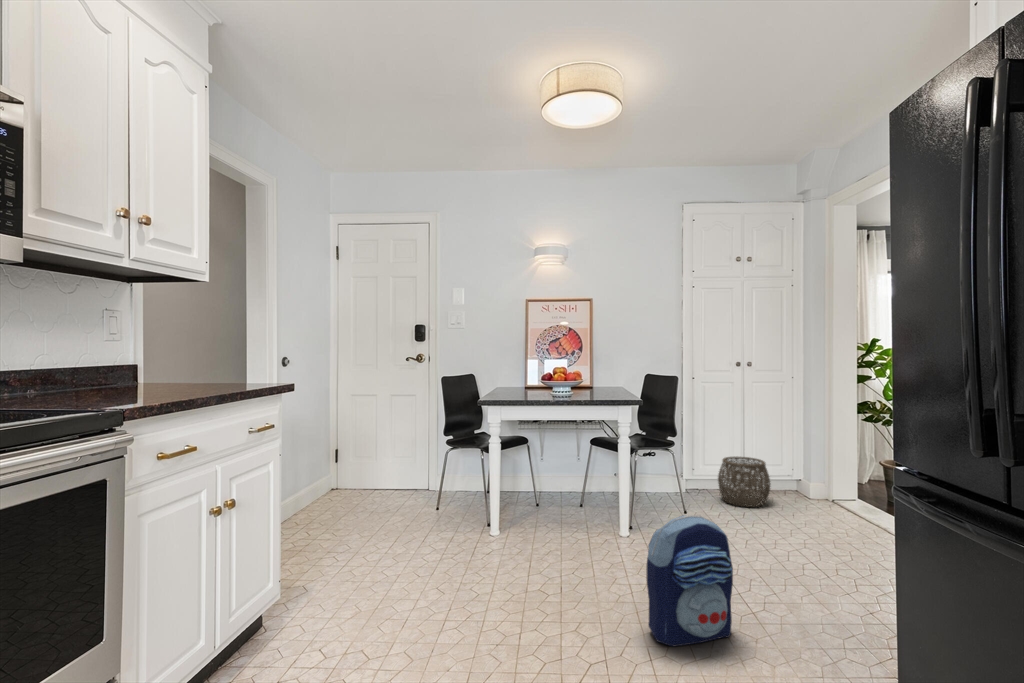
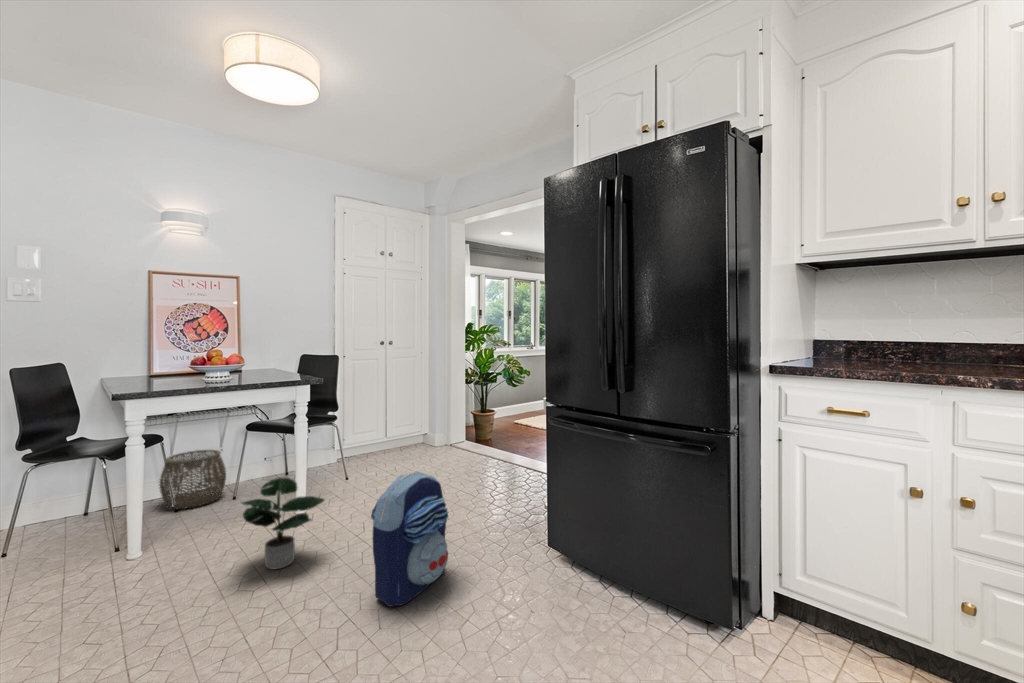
woven basket: present [718,457,770,507] -> present [160,450,226,509]
potted plant: none [558,493,627,575] -> present [242,477,324,569]

